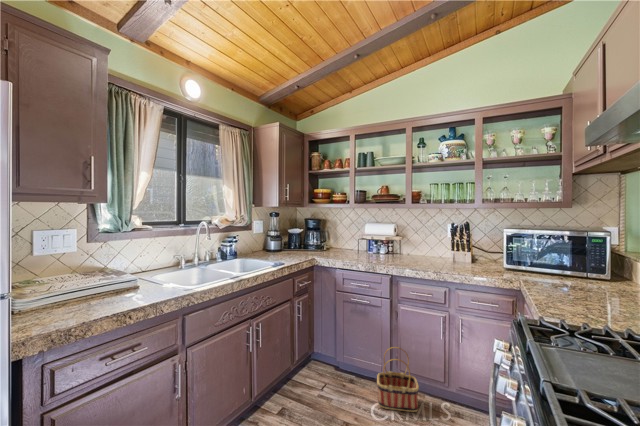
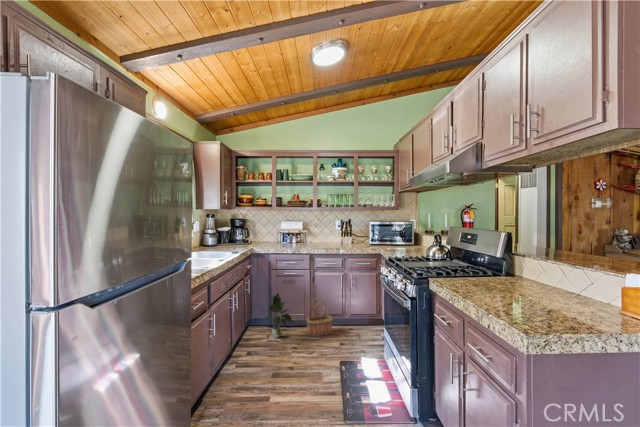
potted plant: none [308,329,357,393] -> present [263,293,293,338]

